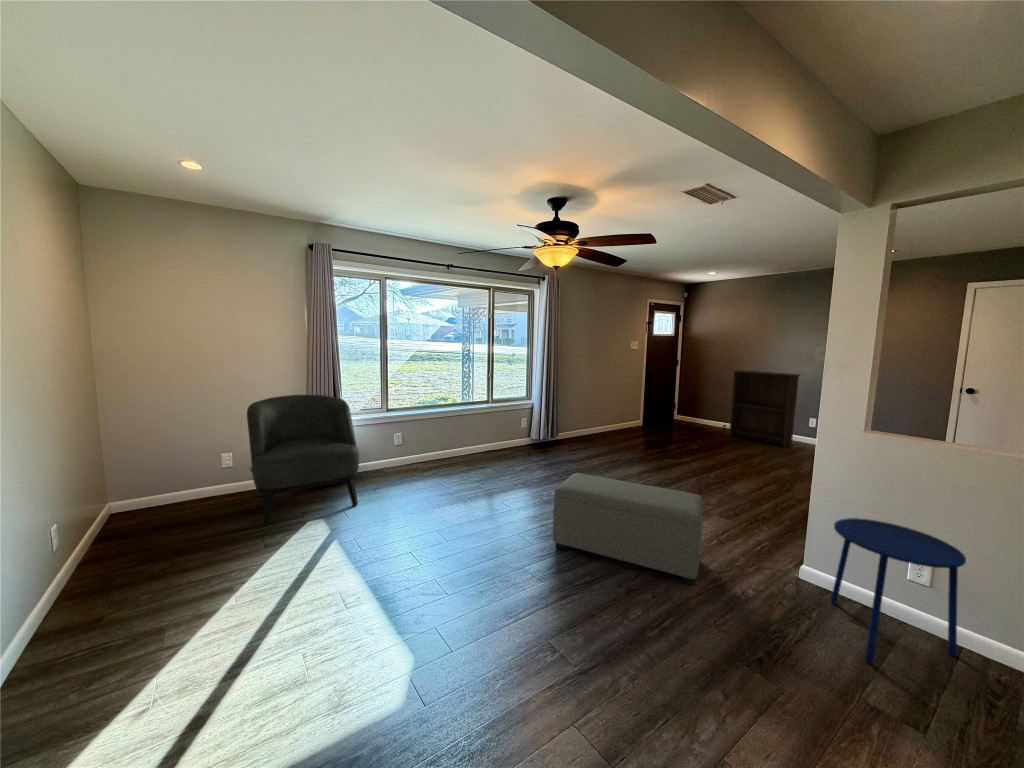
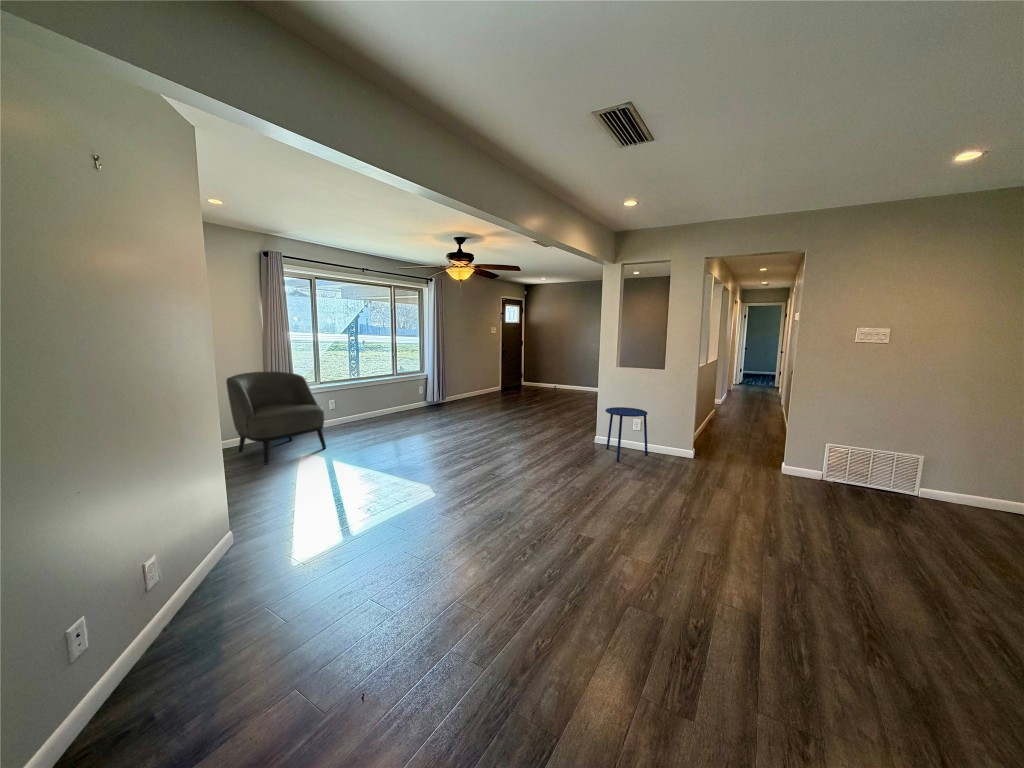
bookshelf: present [729,370,800,447] -> none [558,347,596,395]
ottoman: present [553,473,703,585] -> none [473,407,551,452]

